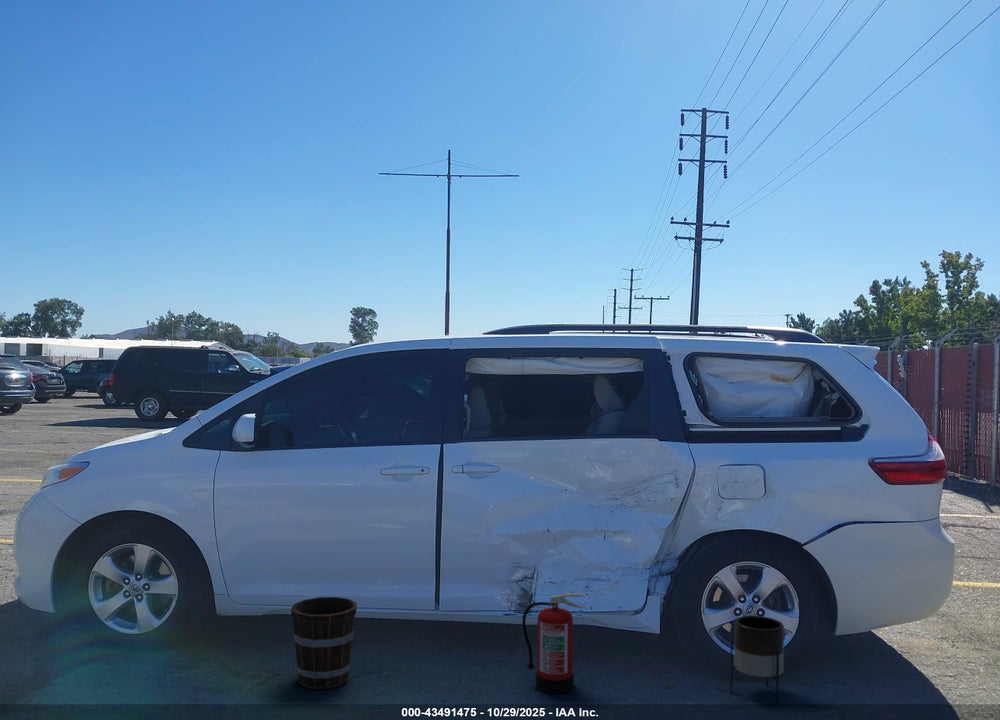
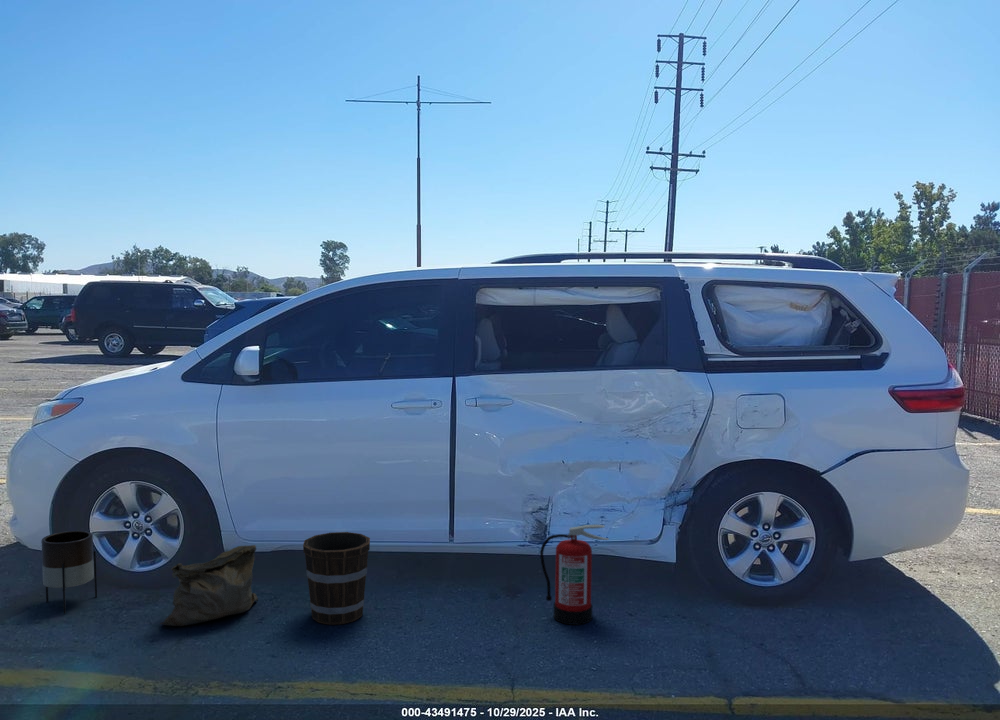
bag: none [151,608,249,688] -> present [160,545,258,626]
planter: present [730,616,784,704] -> present [41,531,97,614]

